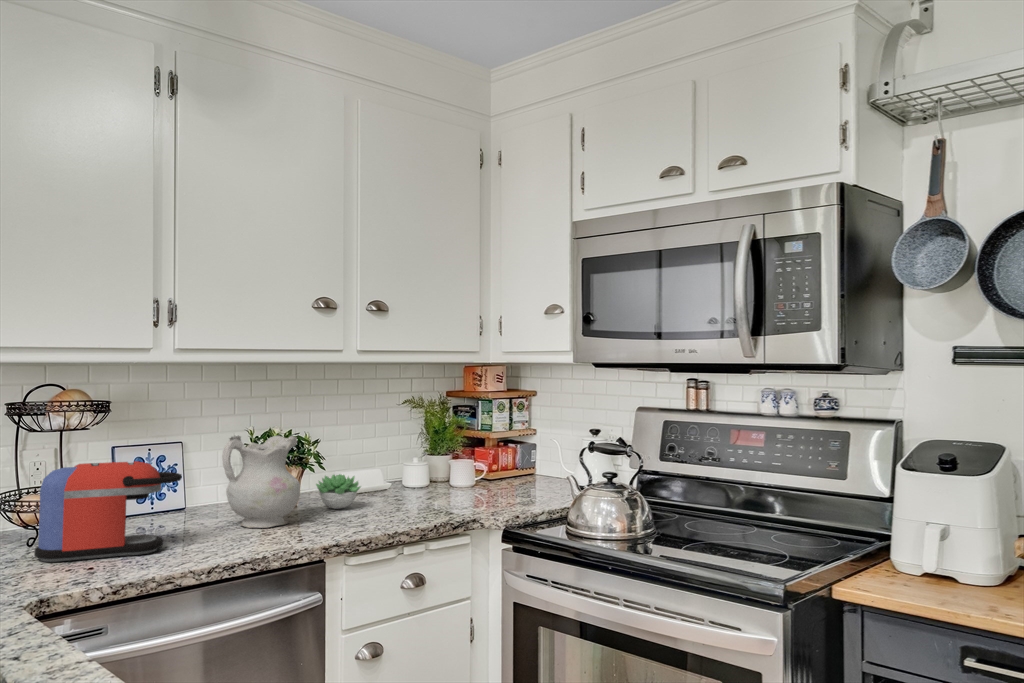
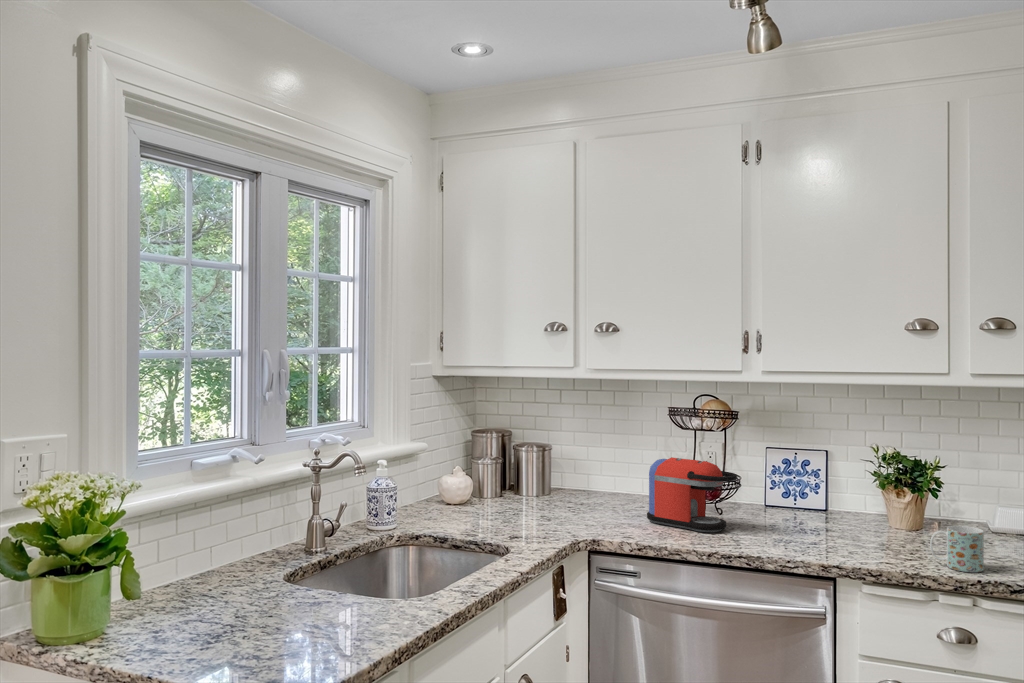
ceramic pitcher: present [222,436,300,528] -> none [797,450,877,540]
succulent plant: present [316,474,361,509] -> none [921,504,981,542]
mug: none [380,484,418,524] -> present [930,526,984,572]

